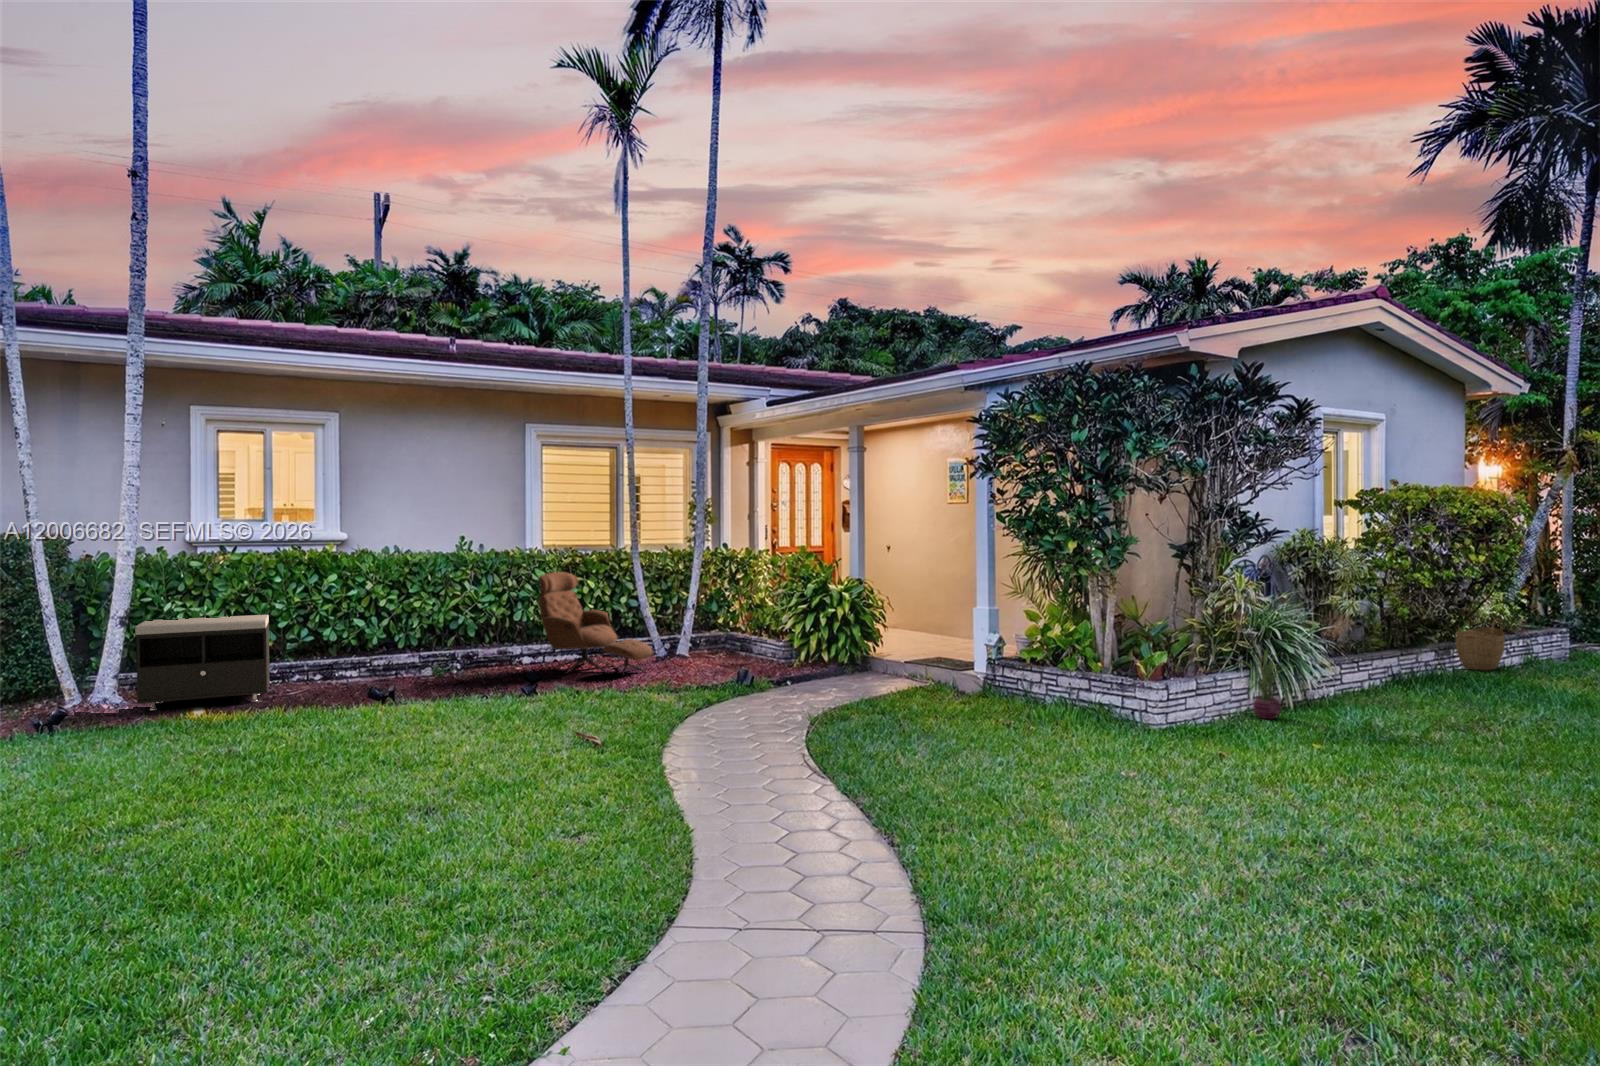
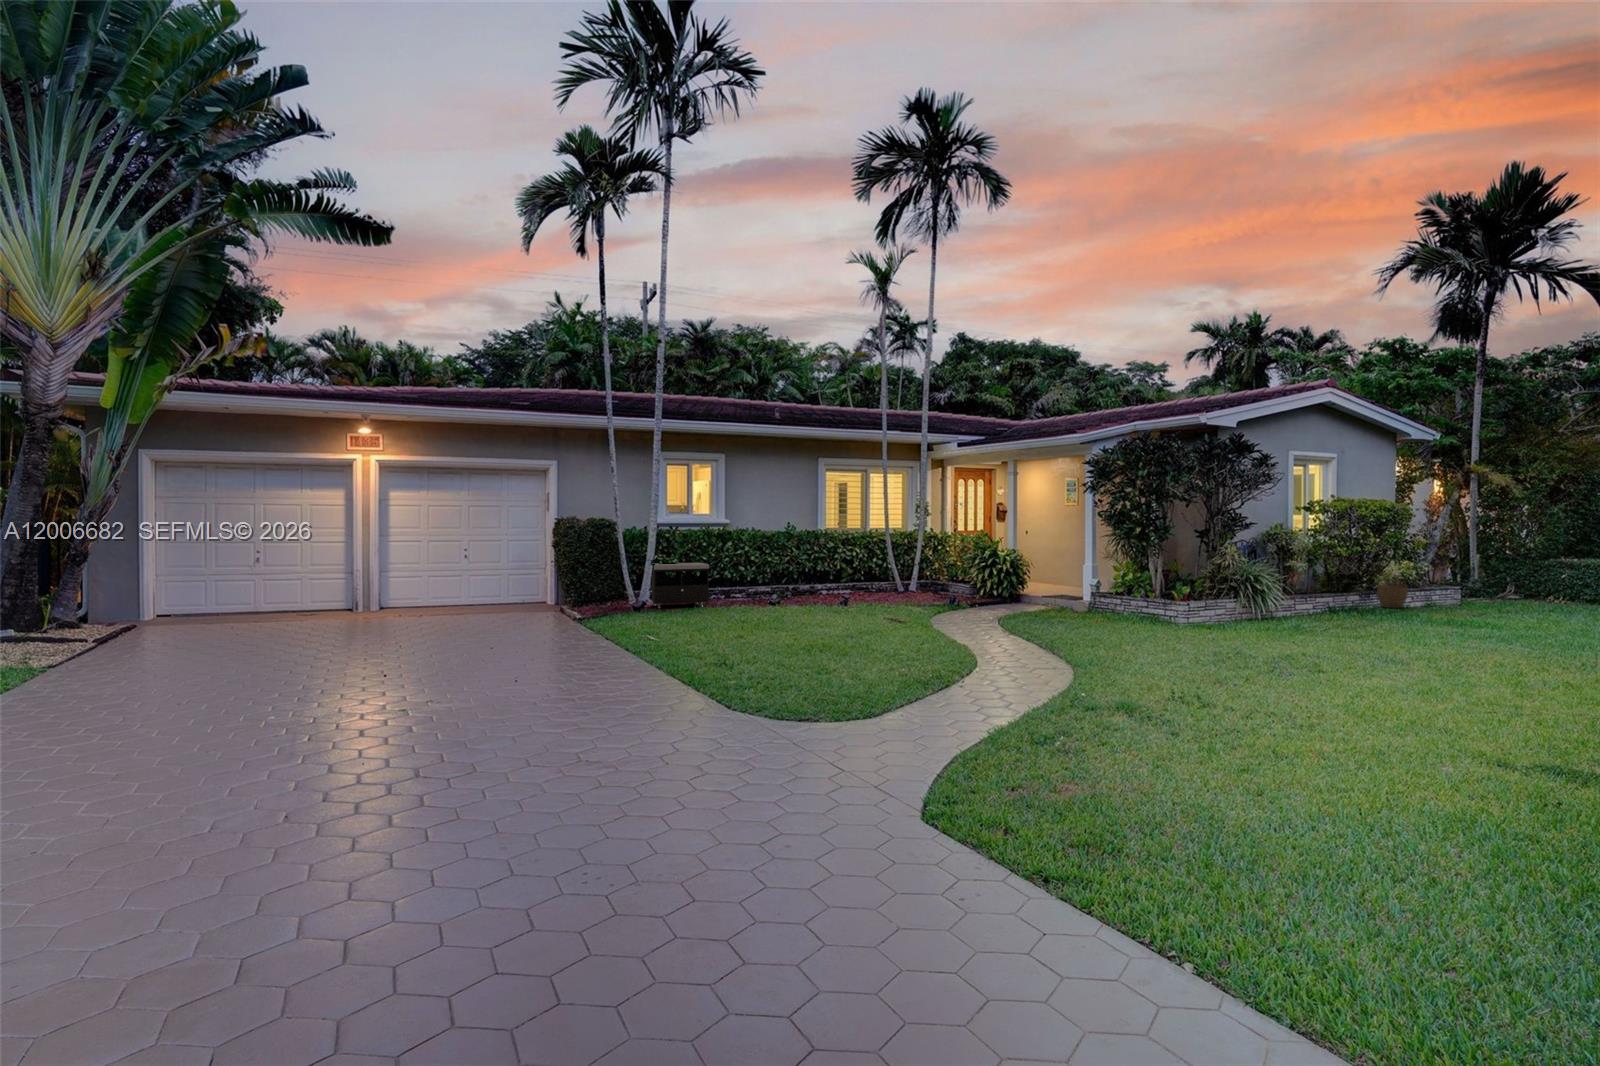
lounge chair: present [539,572,652,675] -> none [831,544,894,601]
decorative plant: present [1230,649,1284,719] -> none [1221,586,1265,622]

